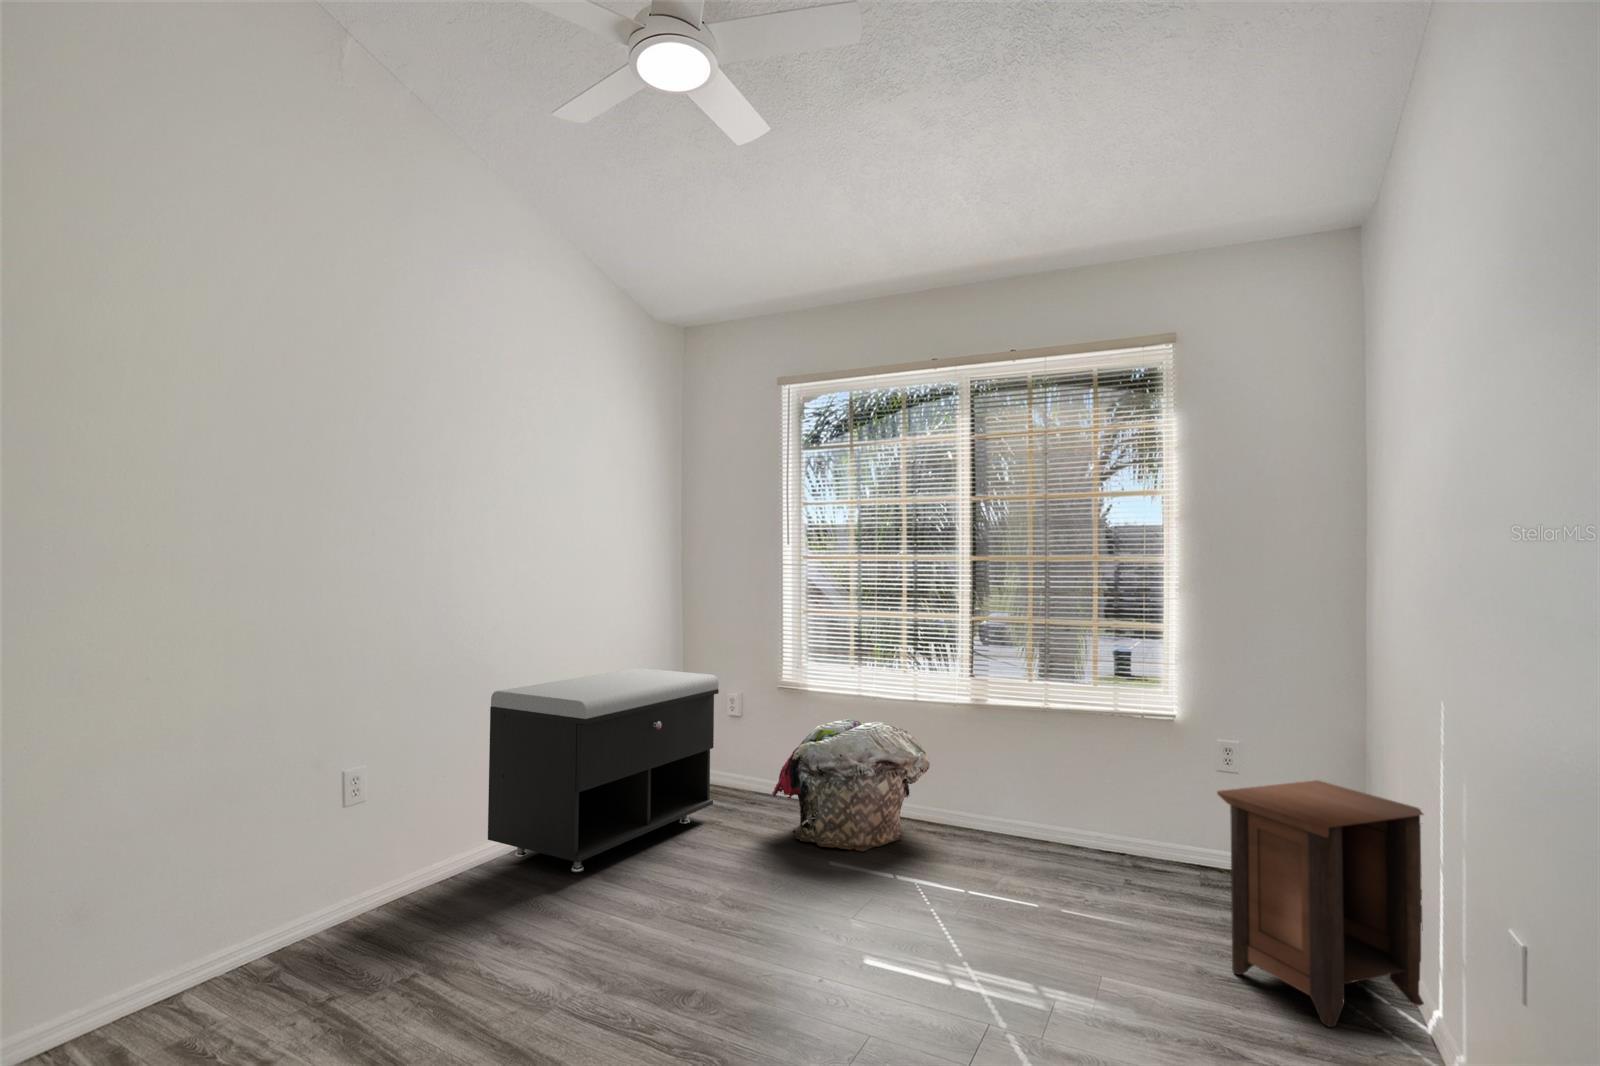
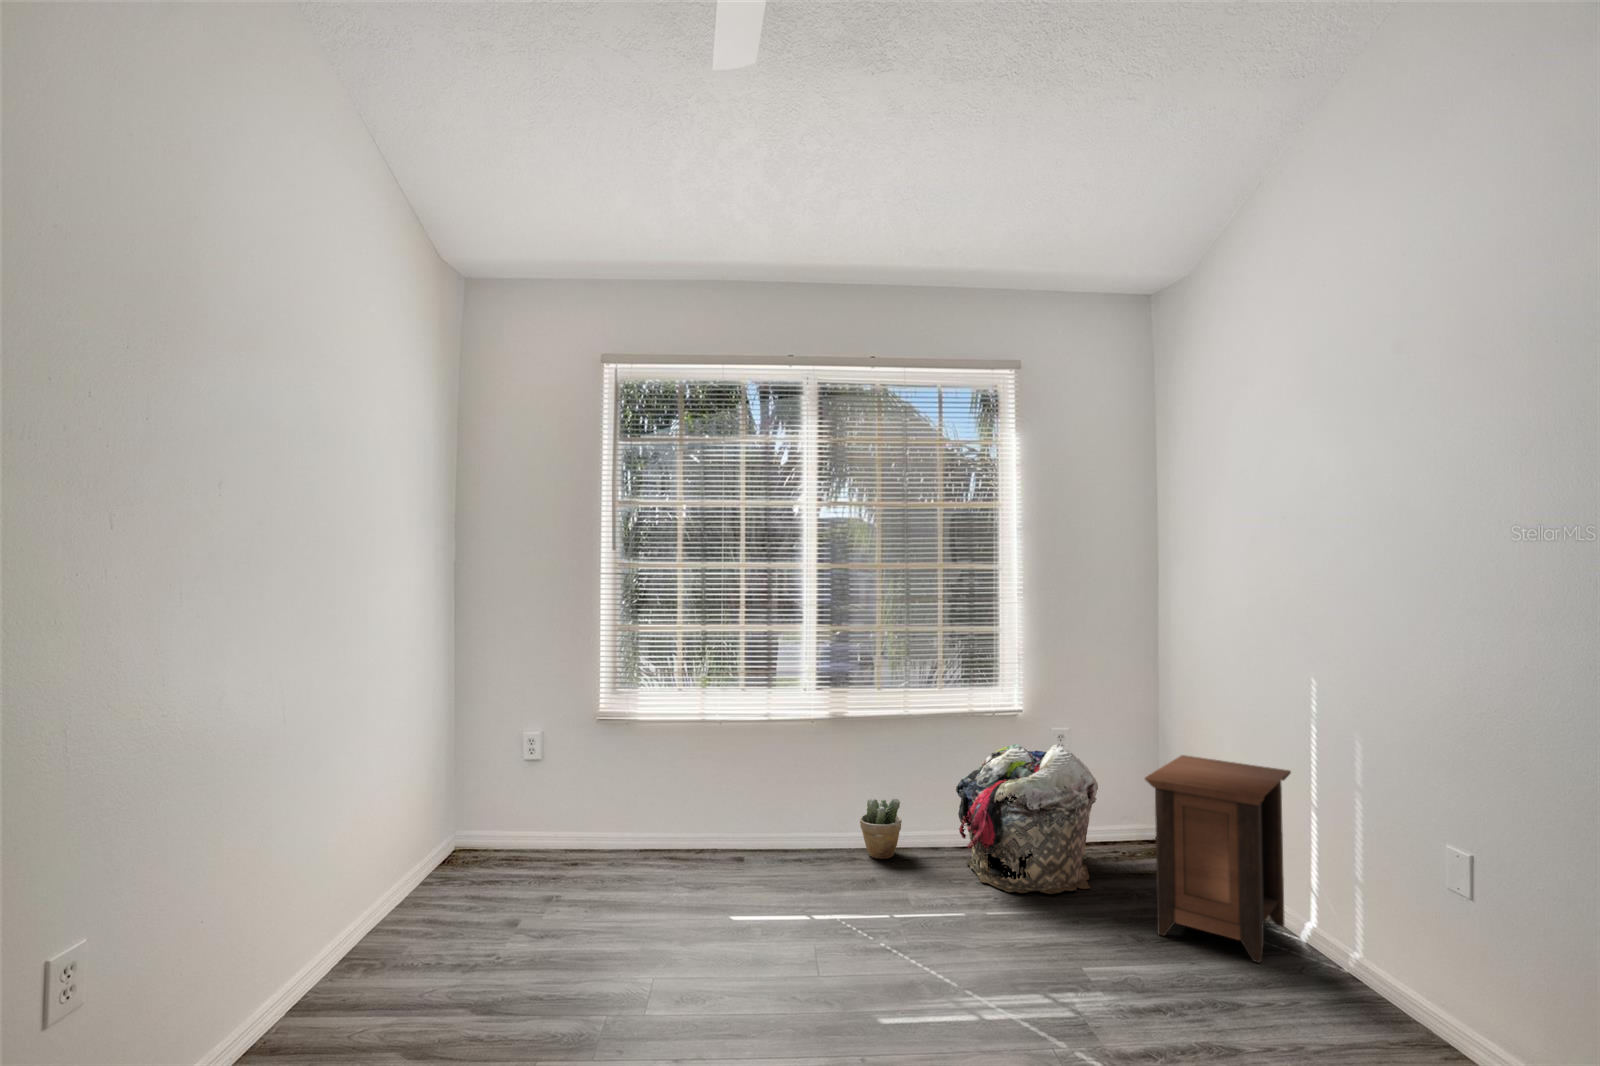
storage bench: present [488,668,719,872] -> none [271,717,550,1011]
laundry basket: present [772,718,930,851] -> present [956,744,1098,894]
potted plant: none [994,787,1037,849] -> present [860,798,902,859]

